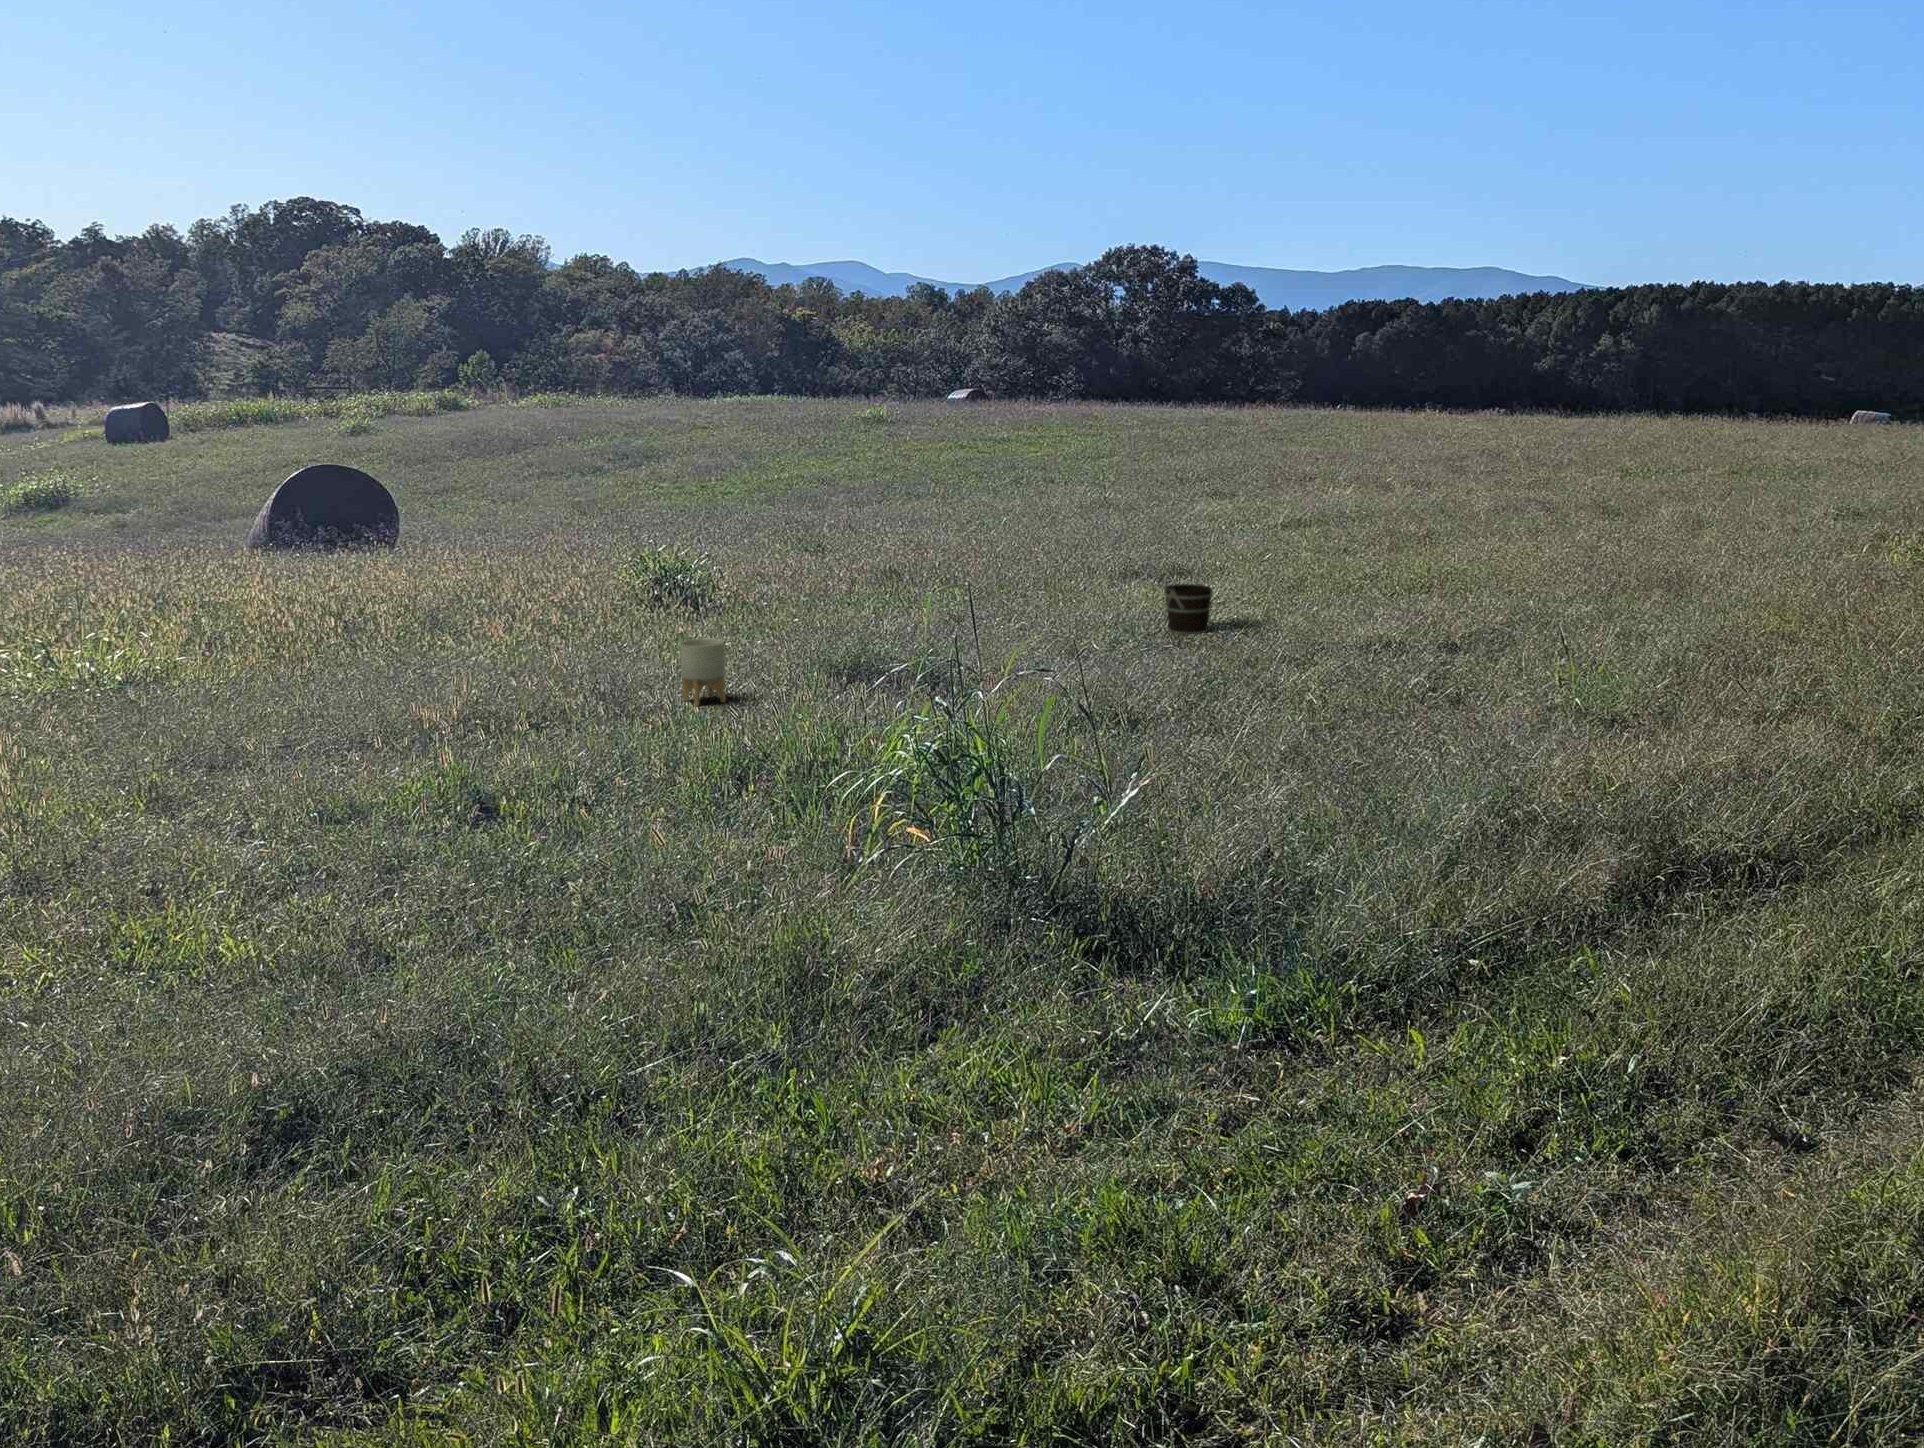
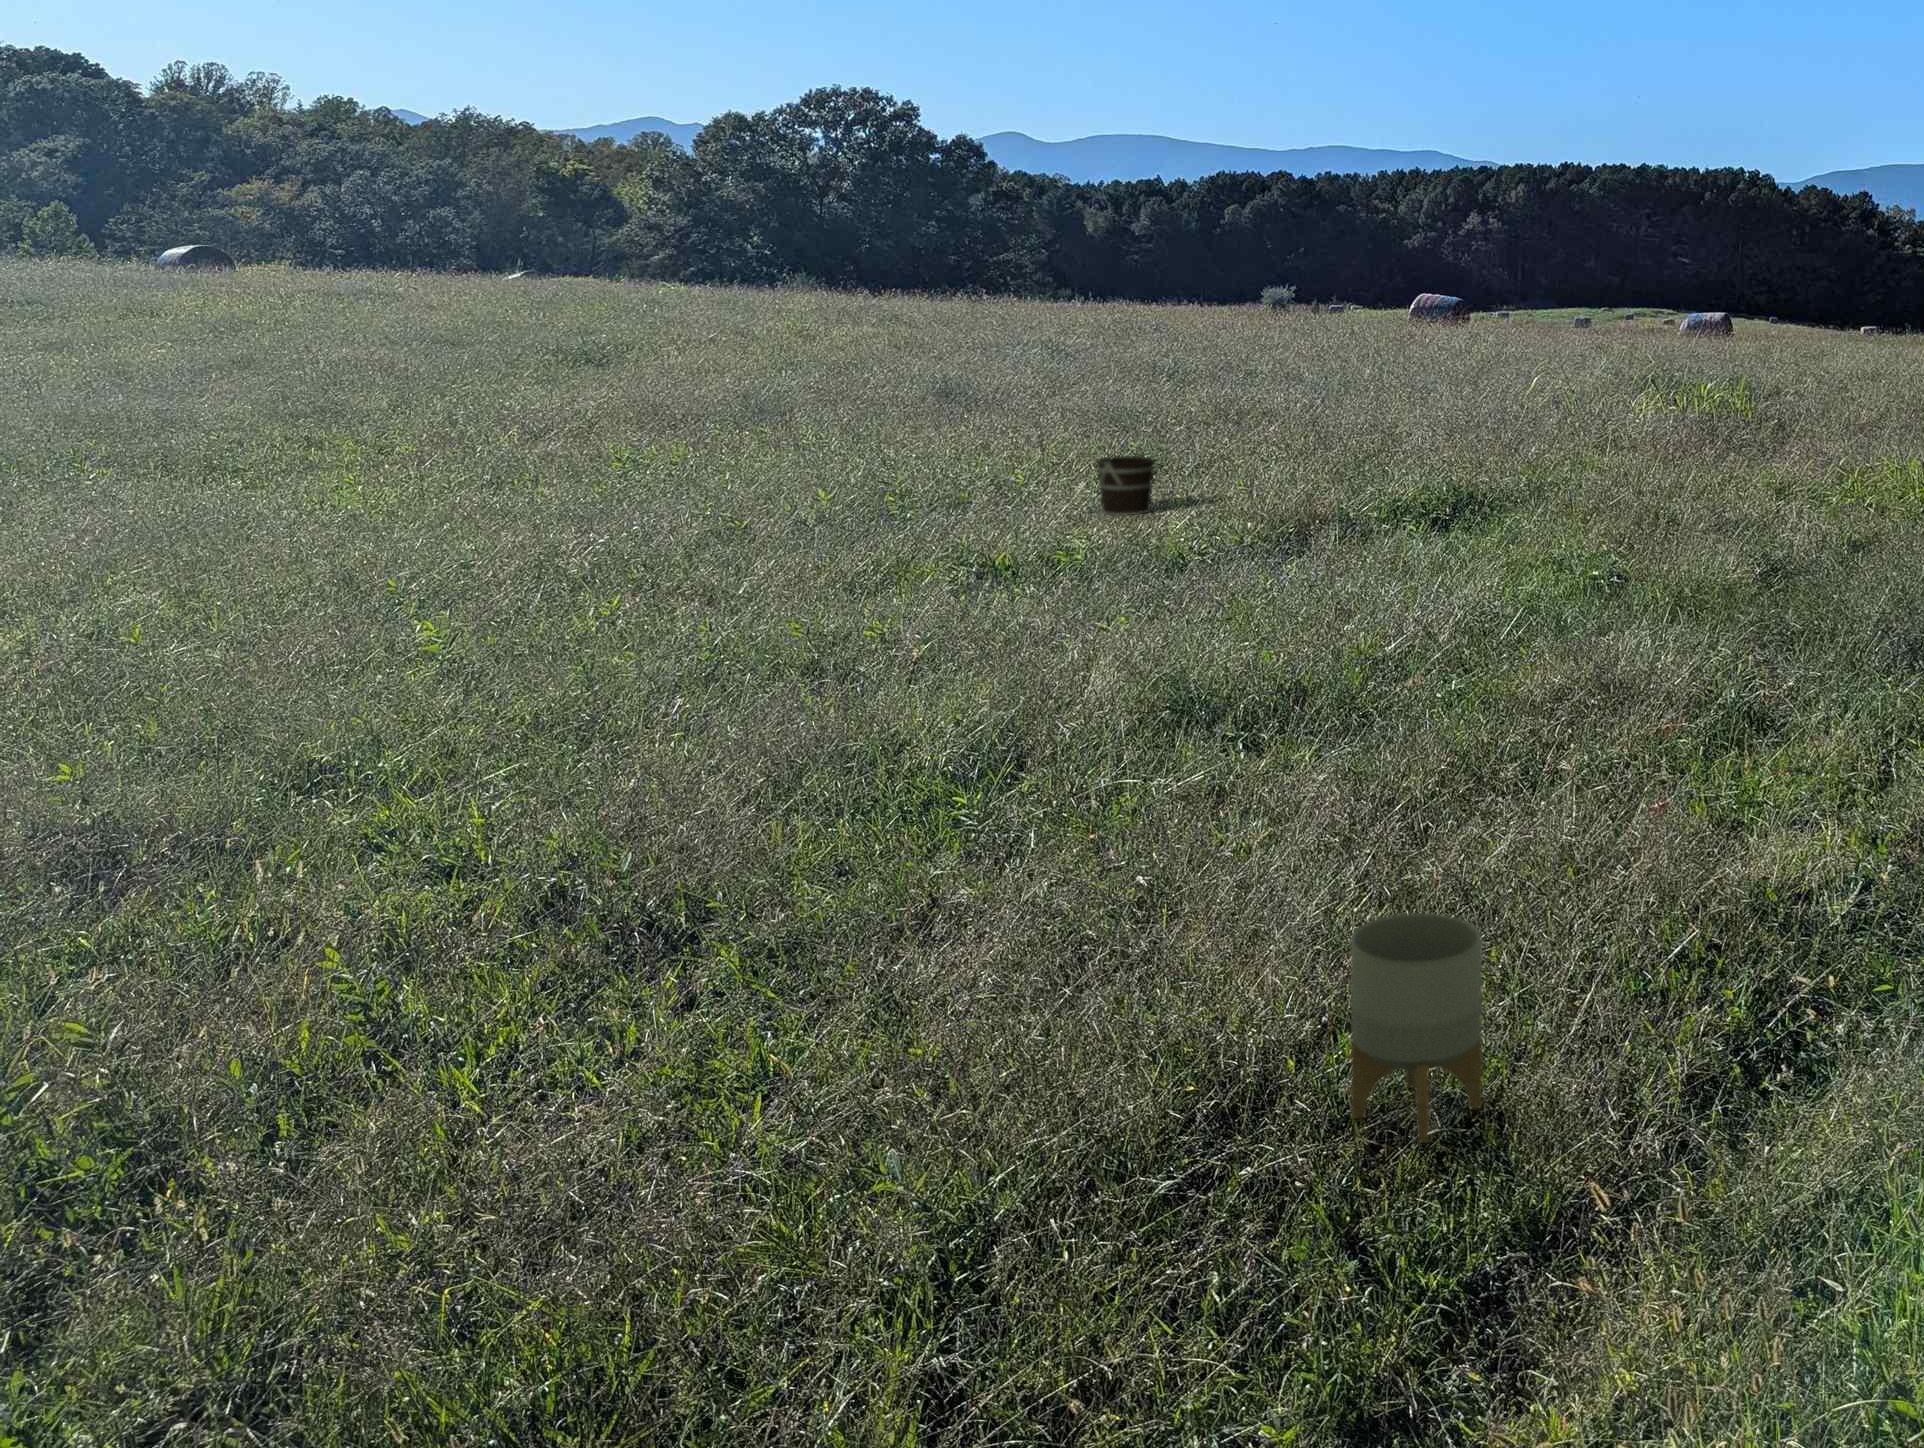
planter: present [680,638,726,706] -> present [1351,913,1482,1143]

